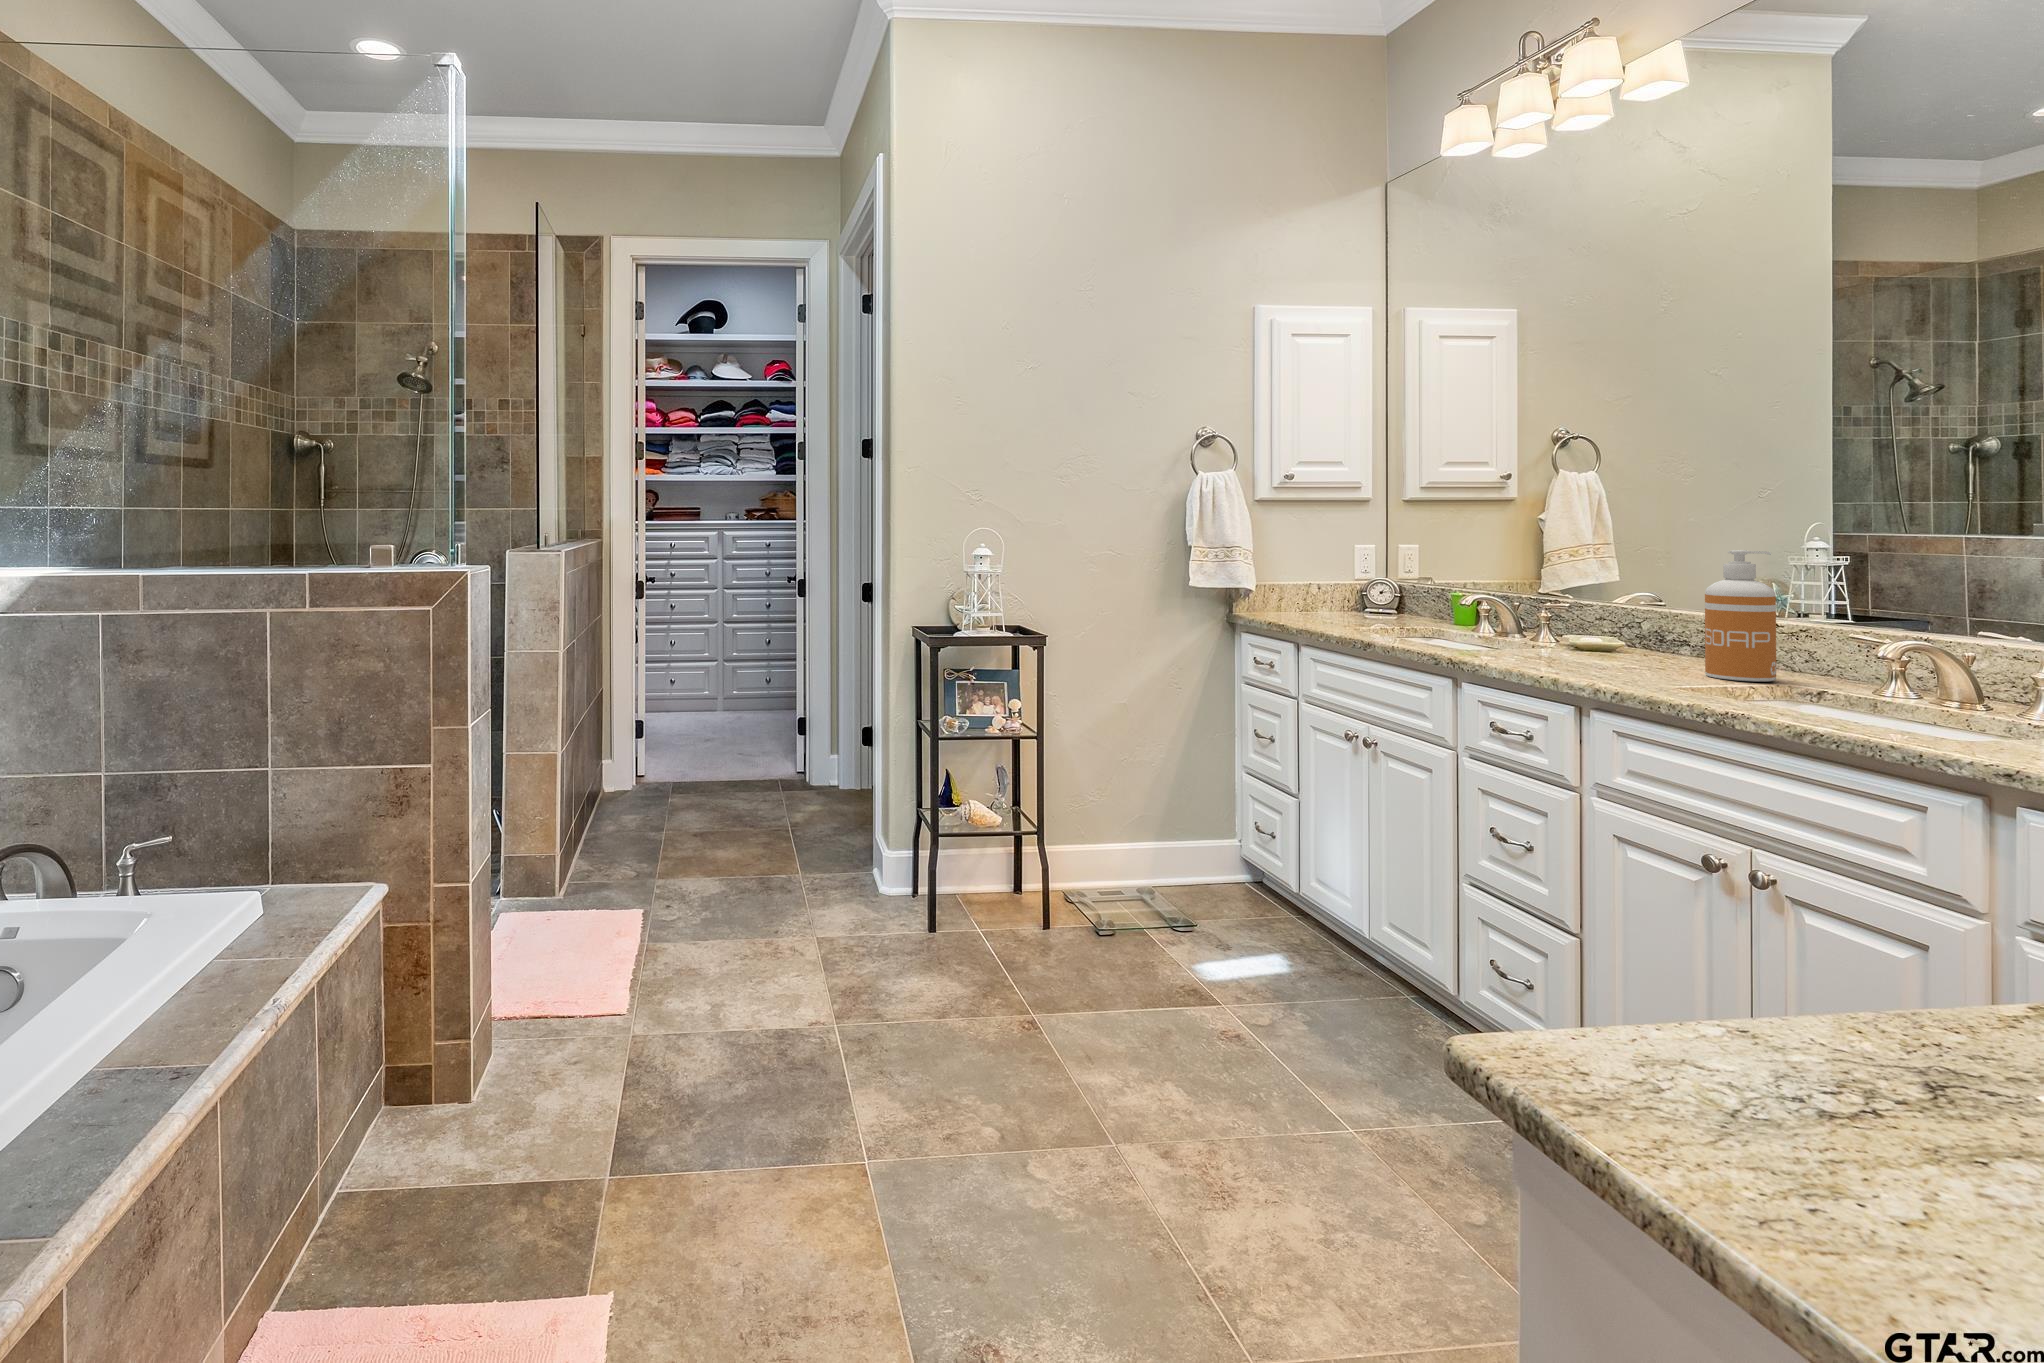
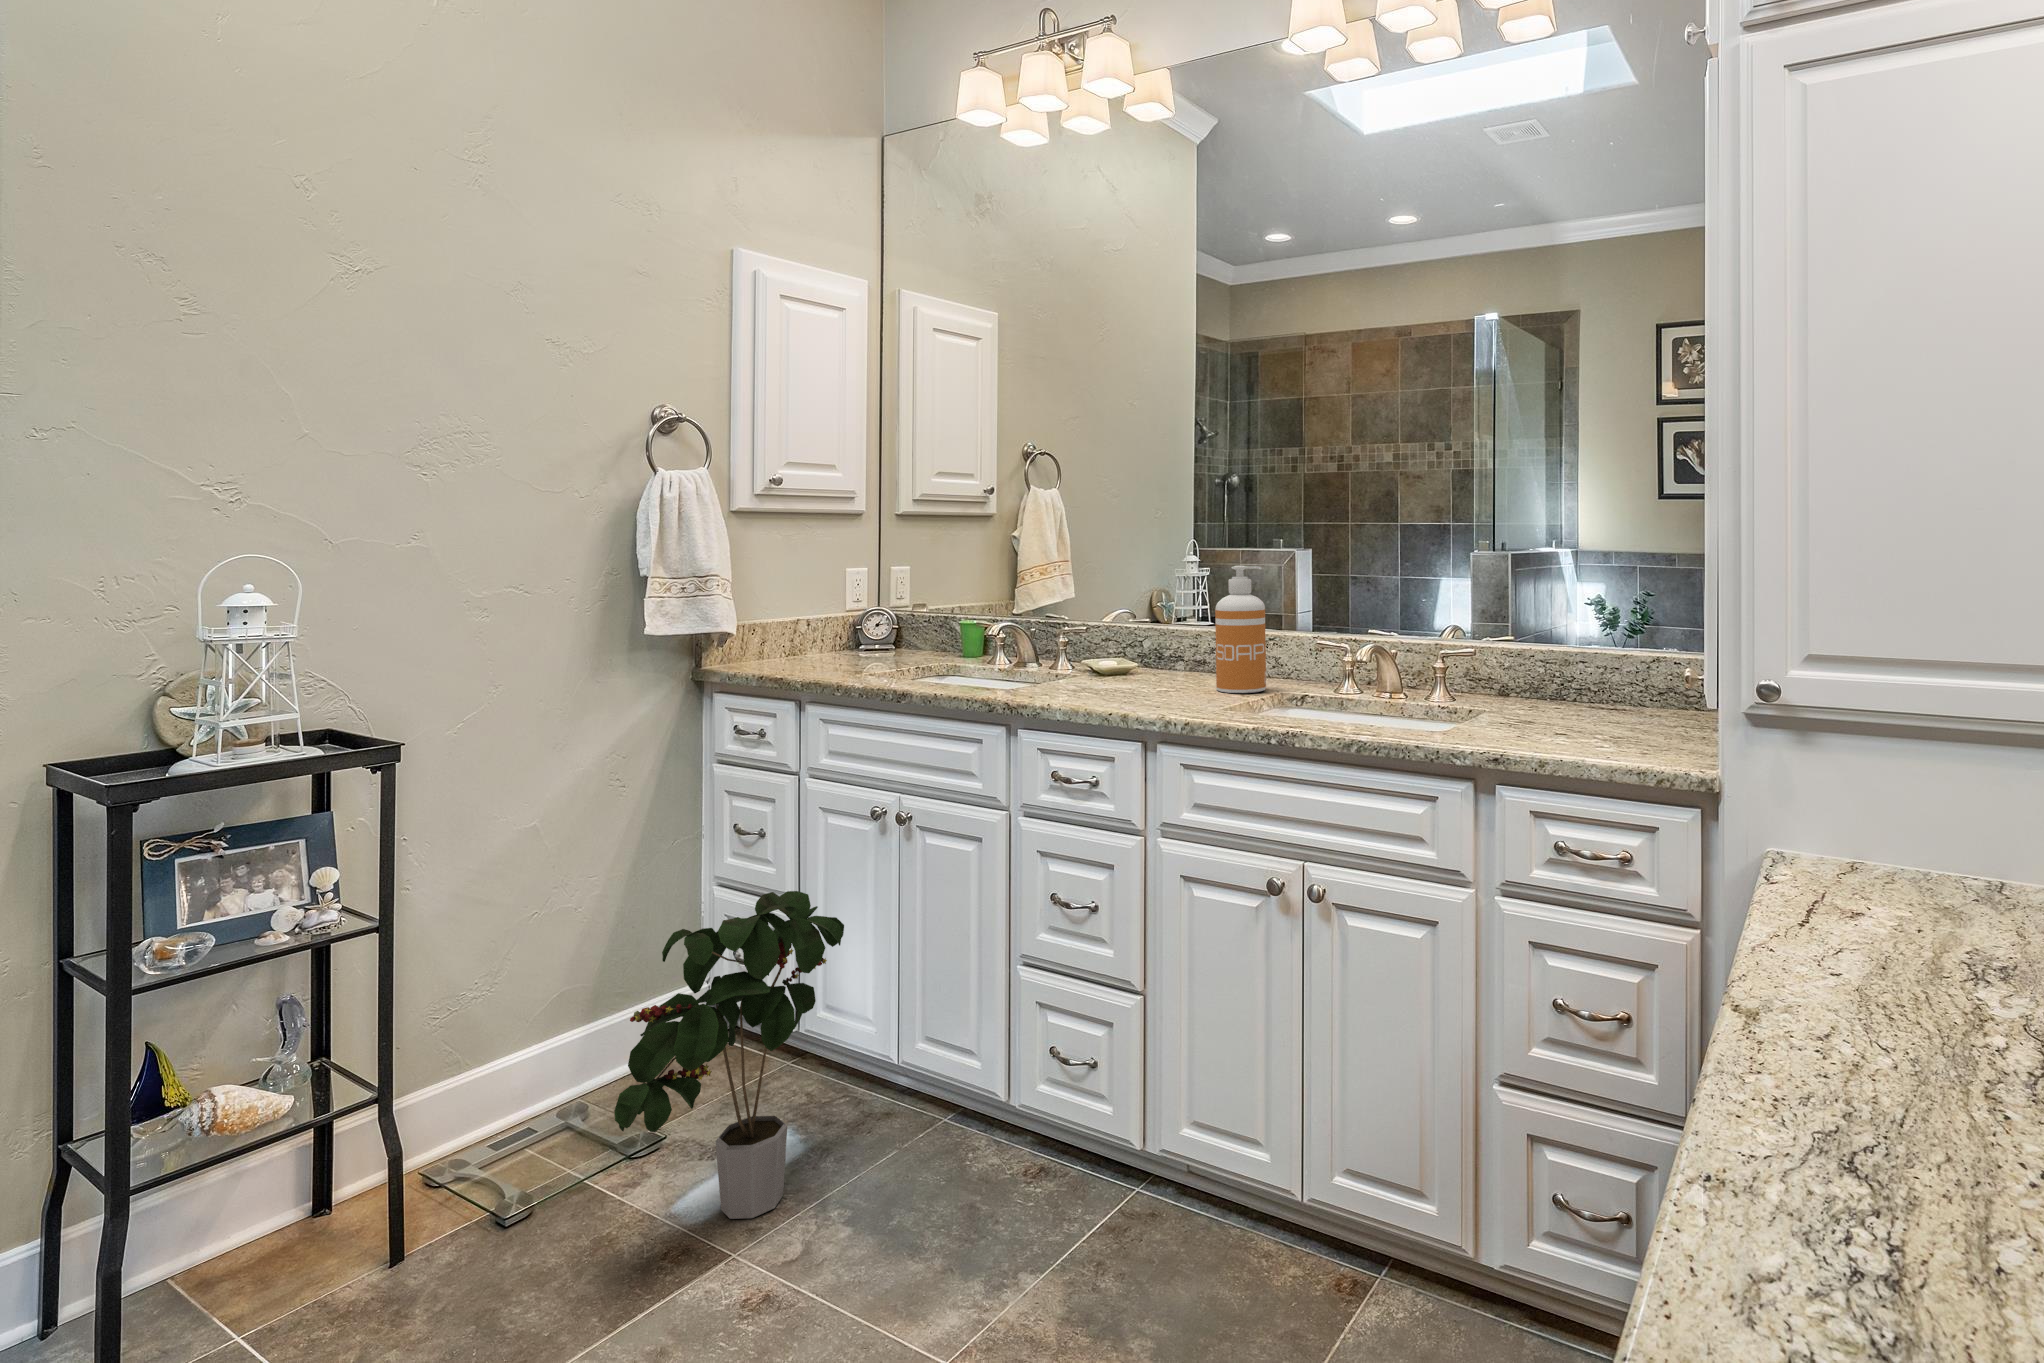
potted plant: none [1149,772,1318,989] -> present [614,891,844,1219]

